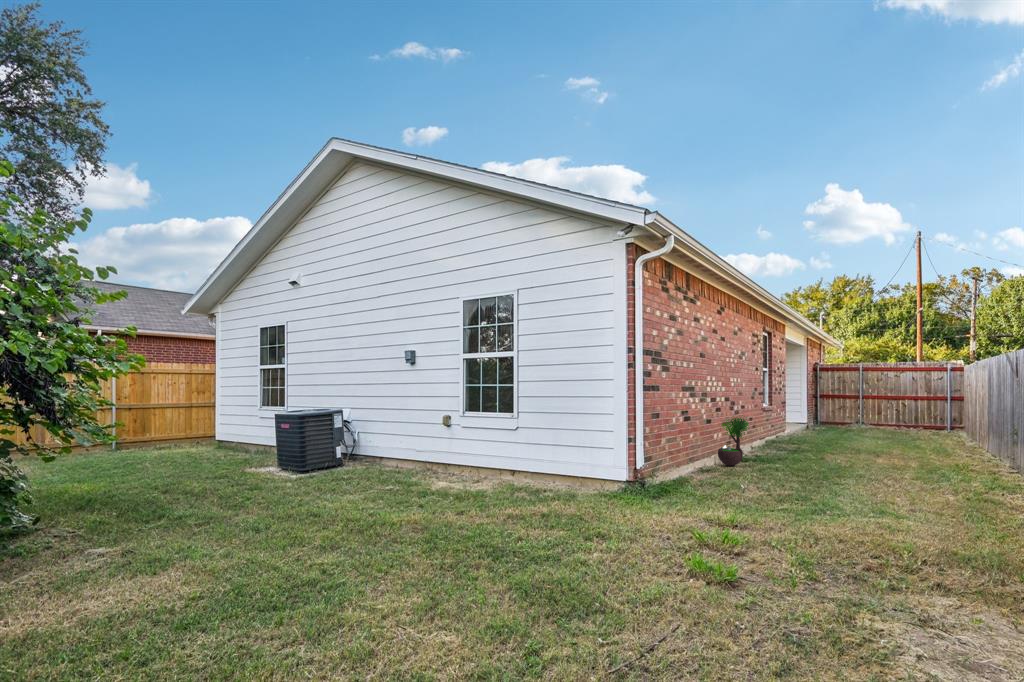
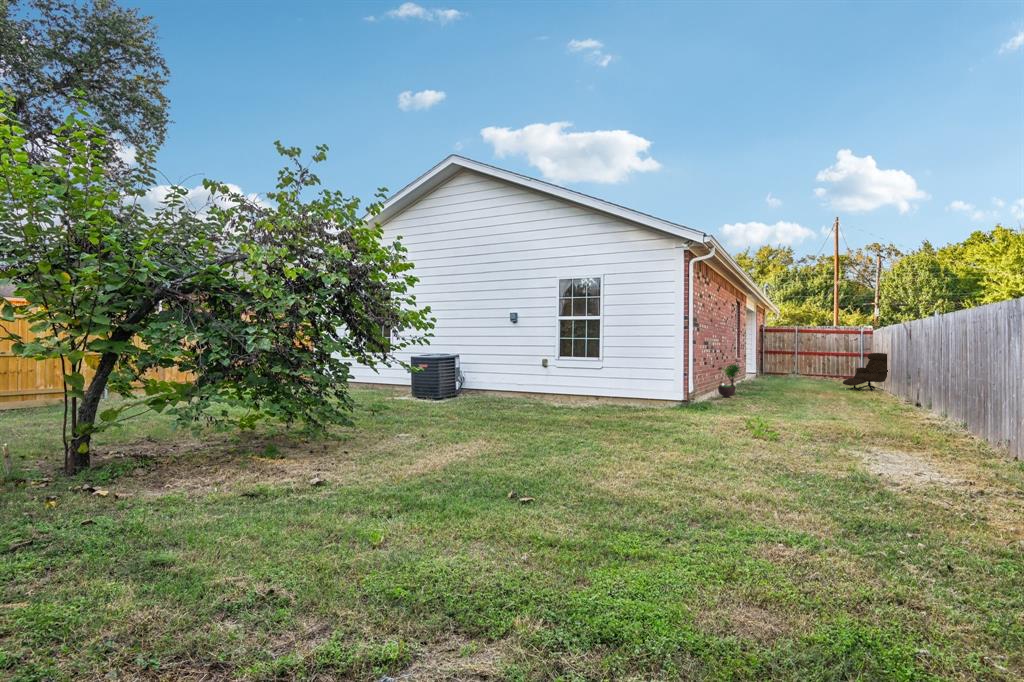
lounge chair: none [920,399,991,454] -> present [843,353,888,391]

